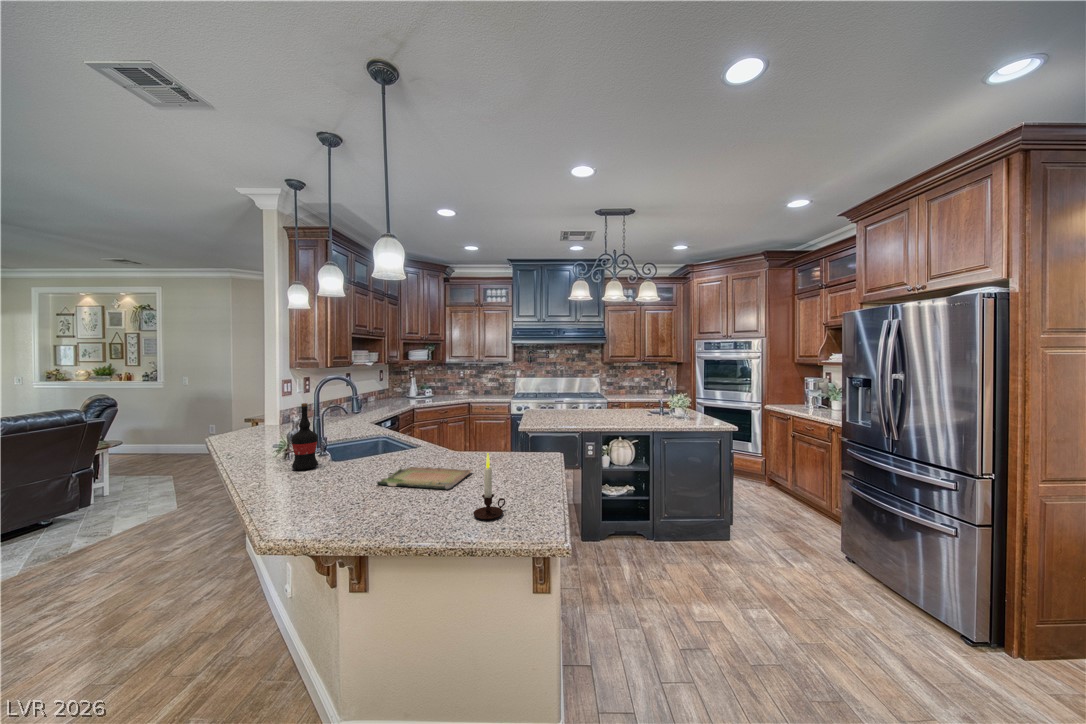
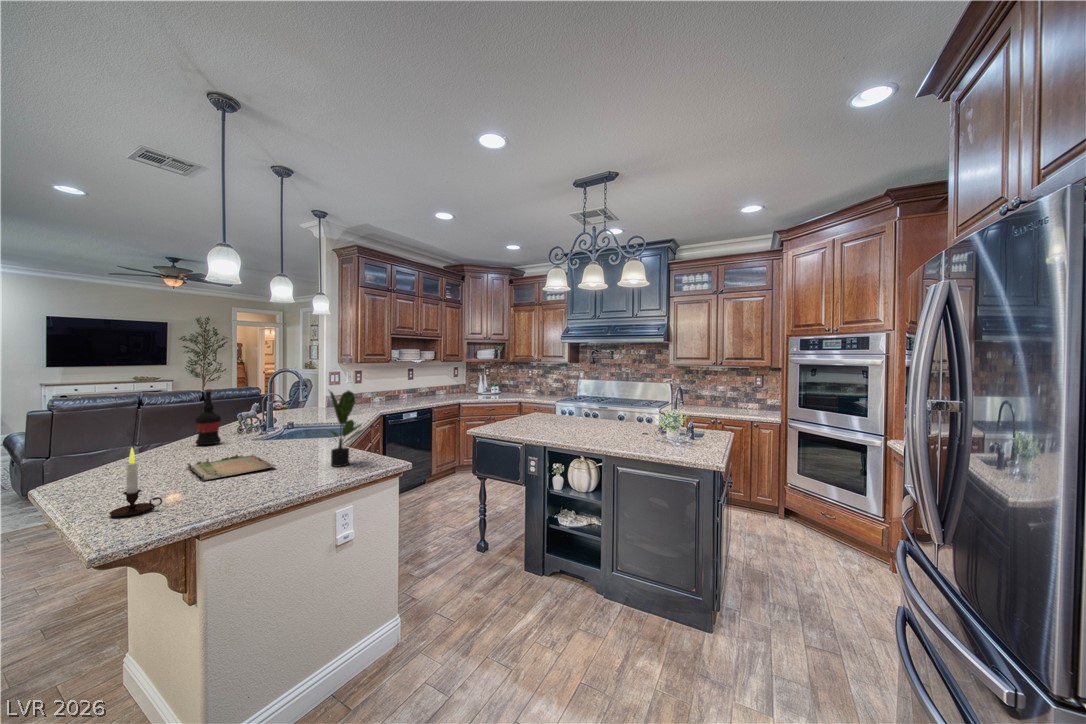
potted plant: none [493,391,539,464] -> present [329,391,364,467]

